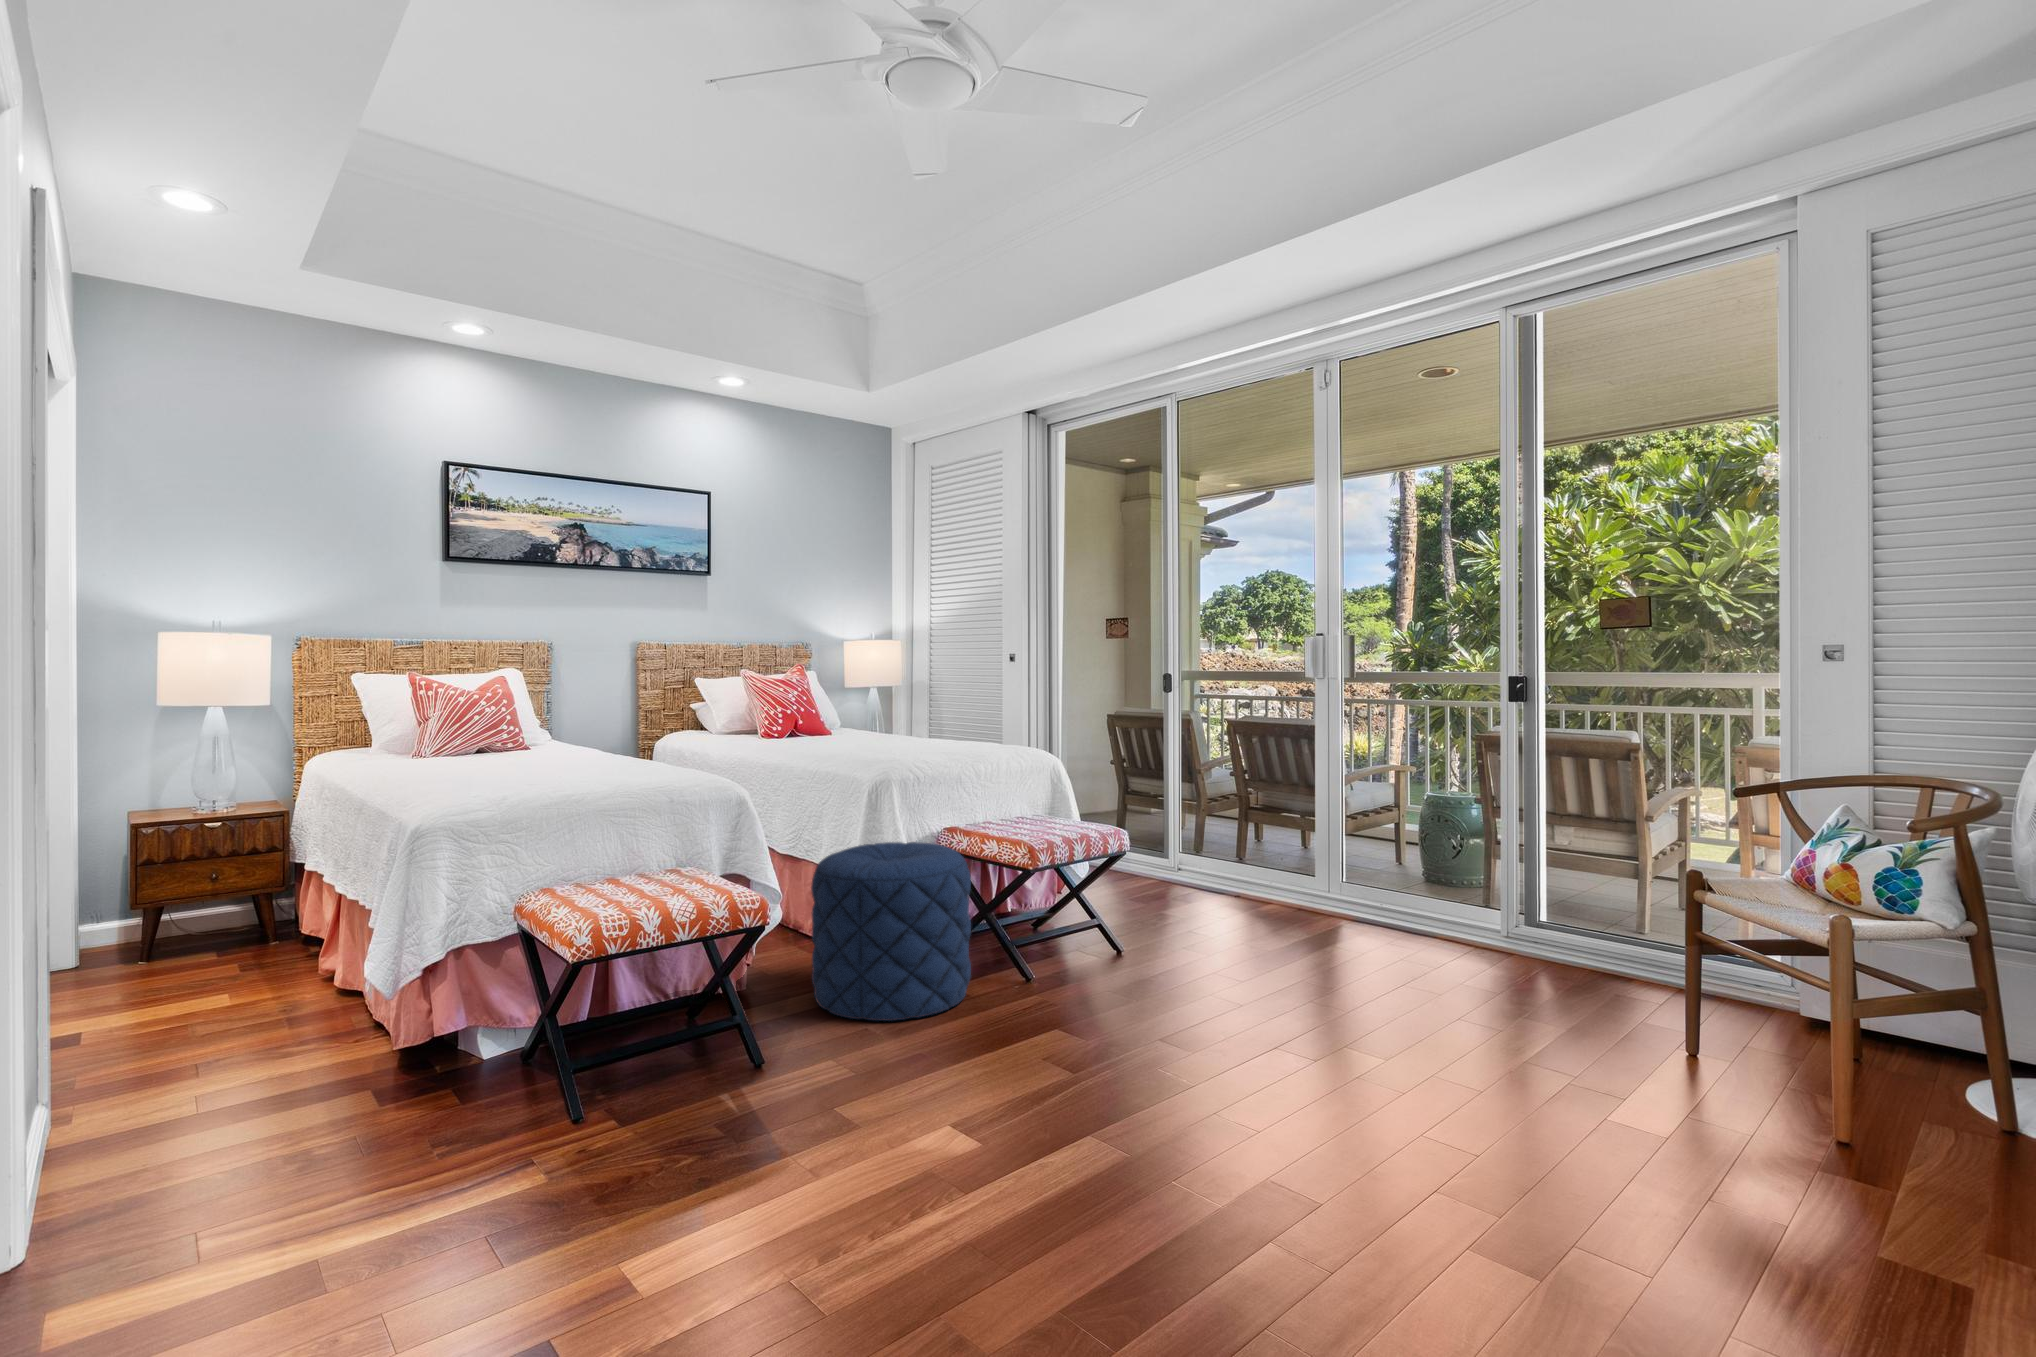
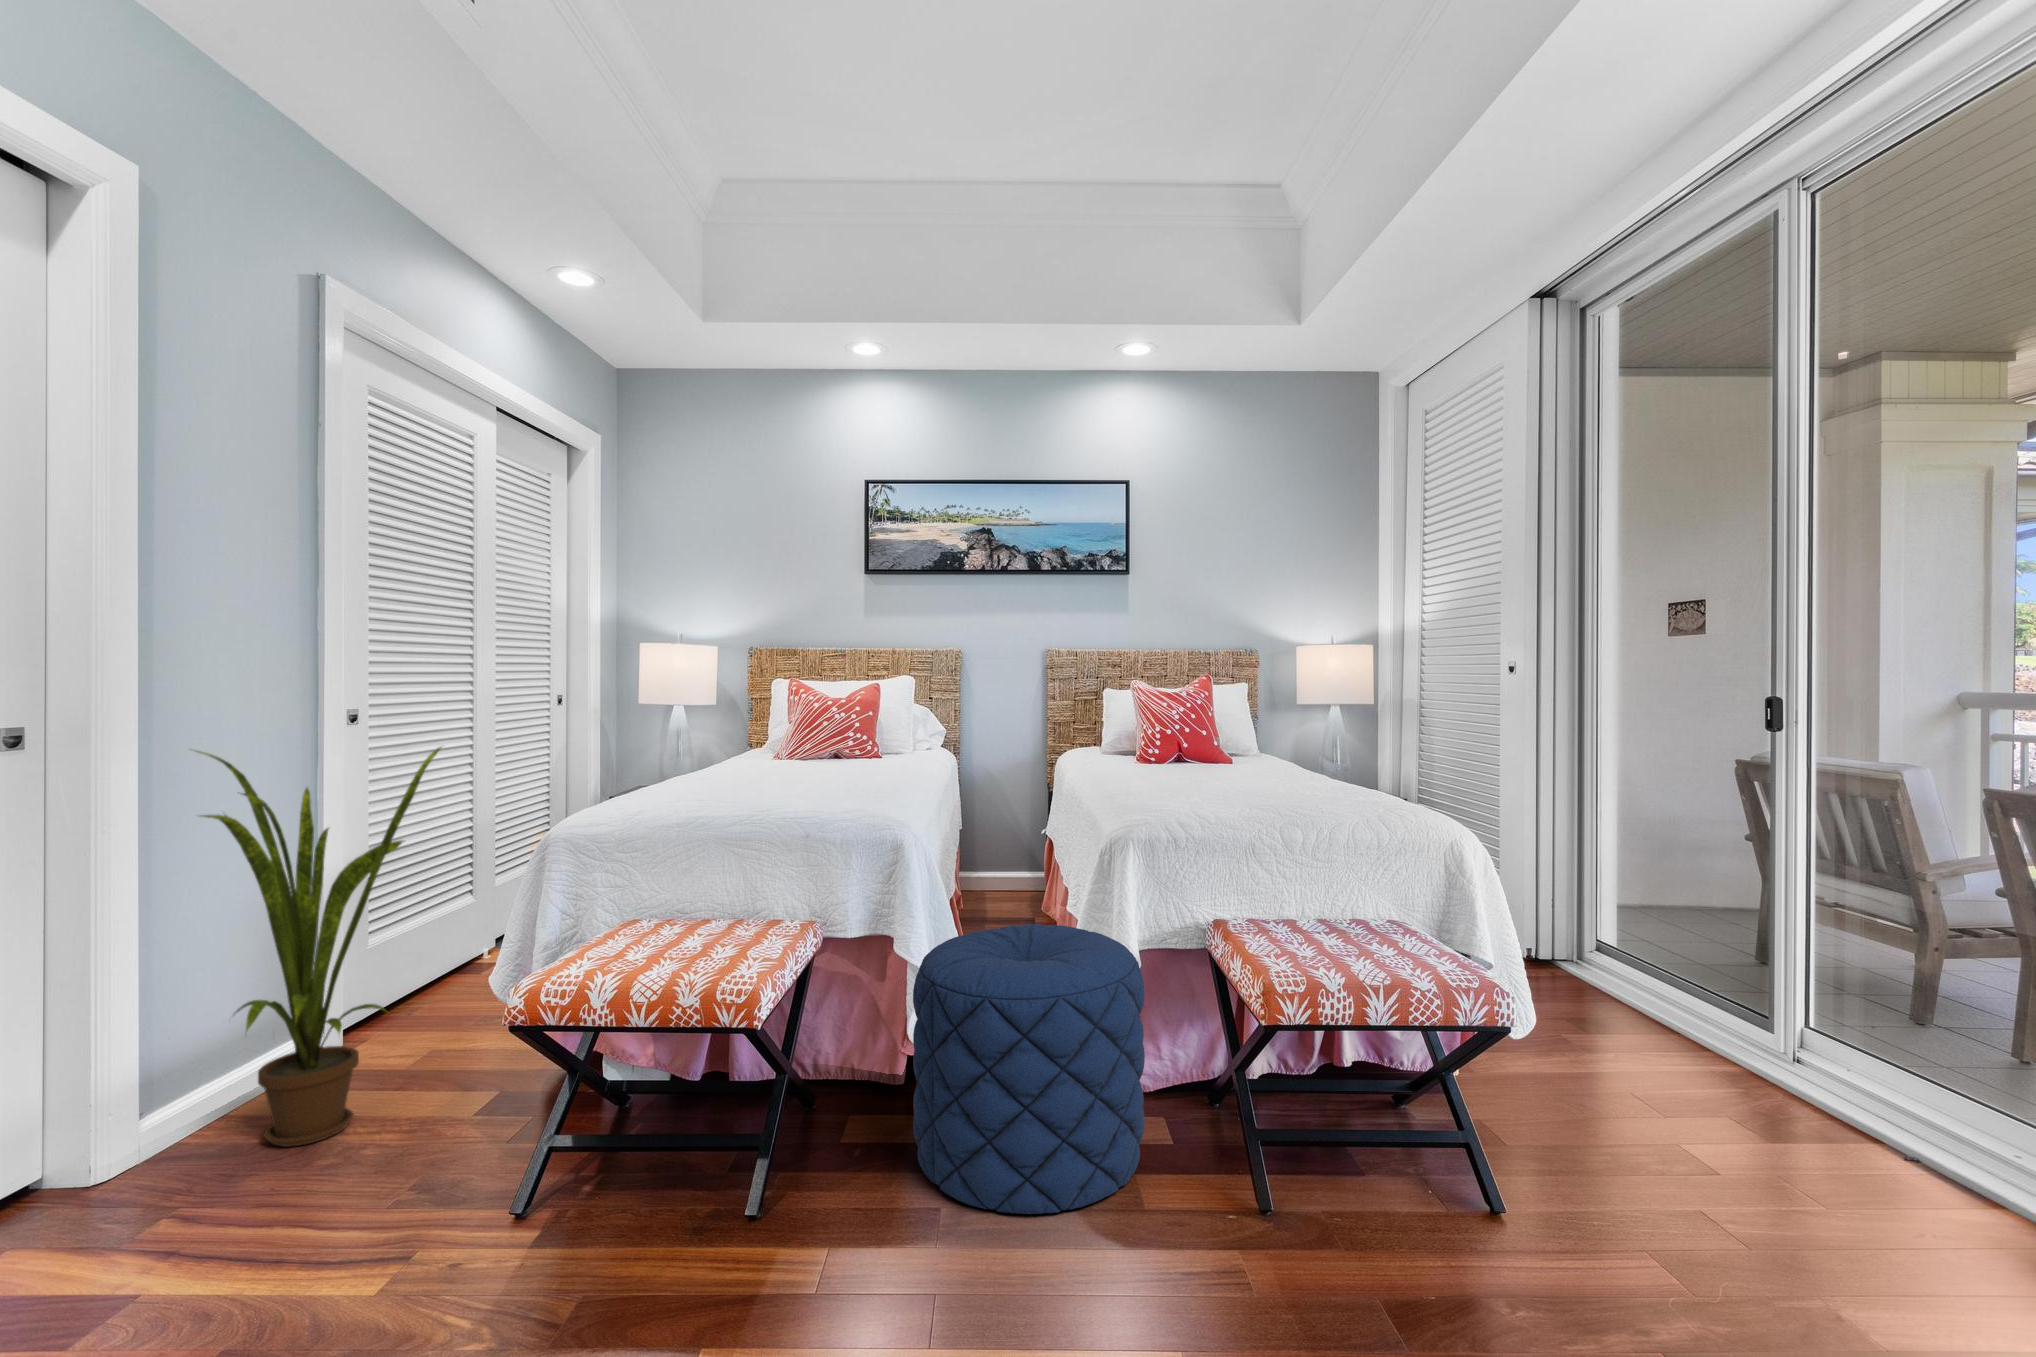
house plant: none [57,741,341,1156] -> present [199,747,441,1147]

